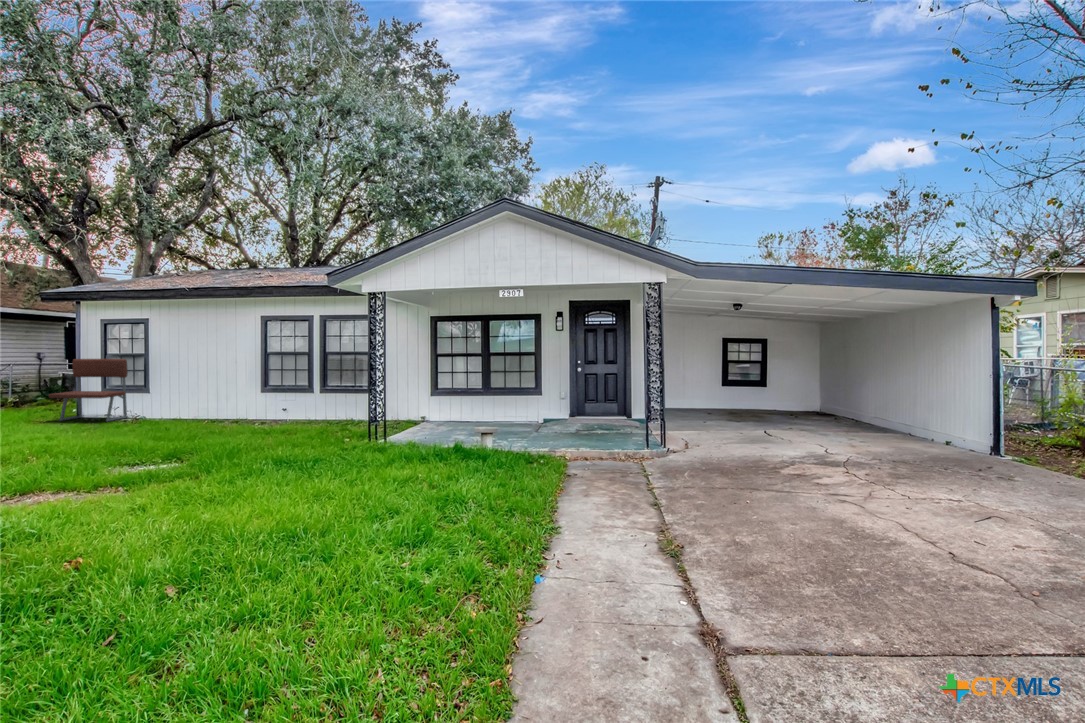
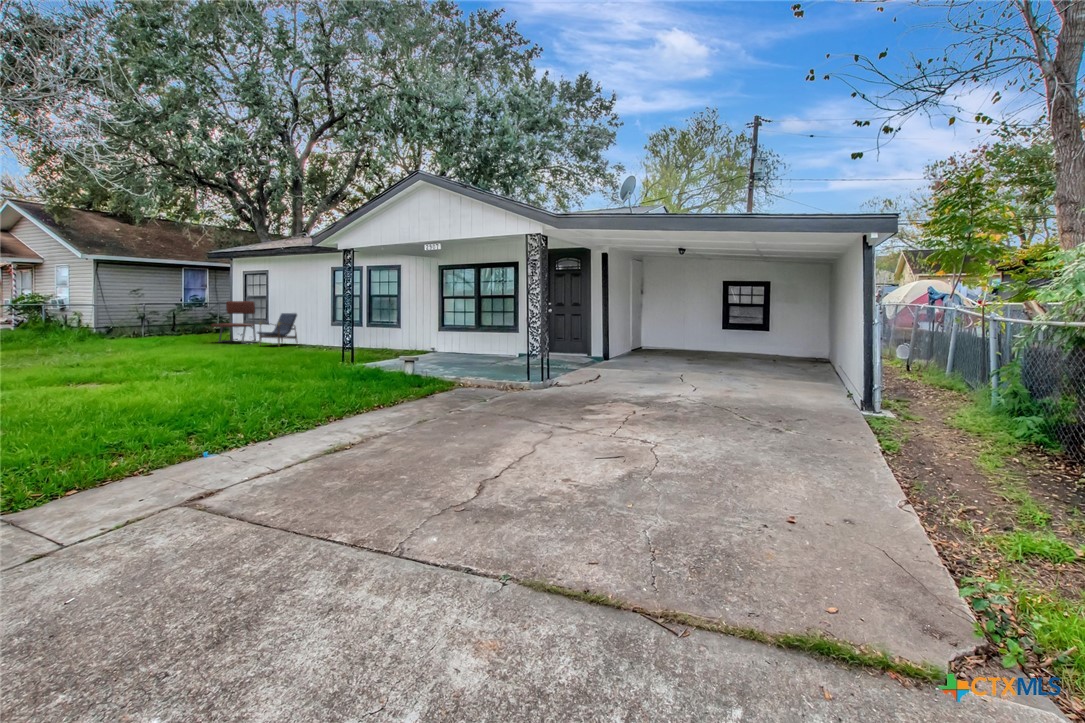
lounge chair: none [144,376,206,425] -> present [257,313,297,345]

